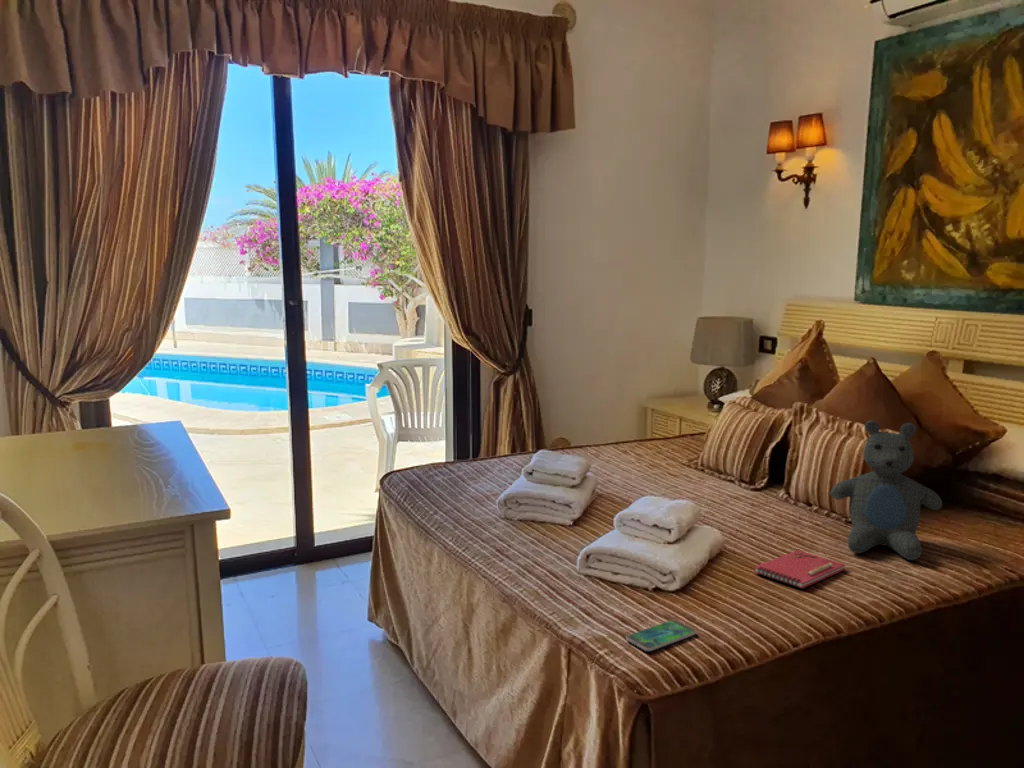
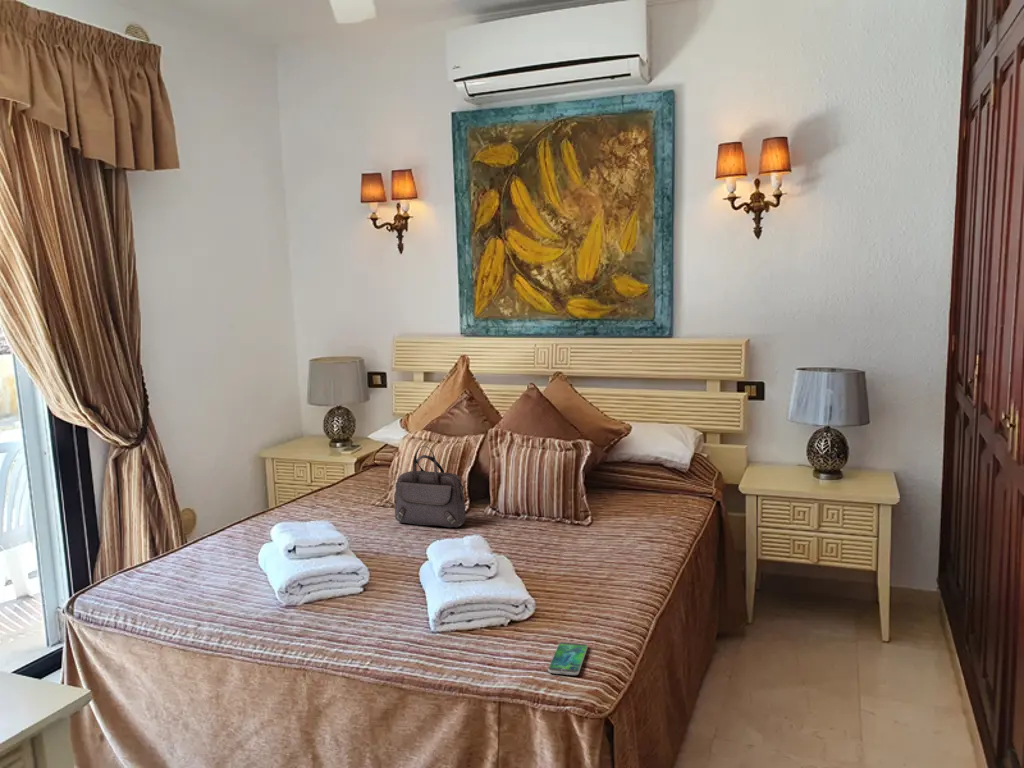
handbag: none [680,405,745,499] -> present [395,446,466,528]
teddy bear: present [830,420,942,560] -> none [560,434,642,546]
notebook: present [754,550,845,588] -> none [558,556,607,585]

